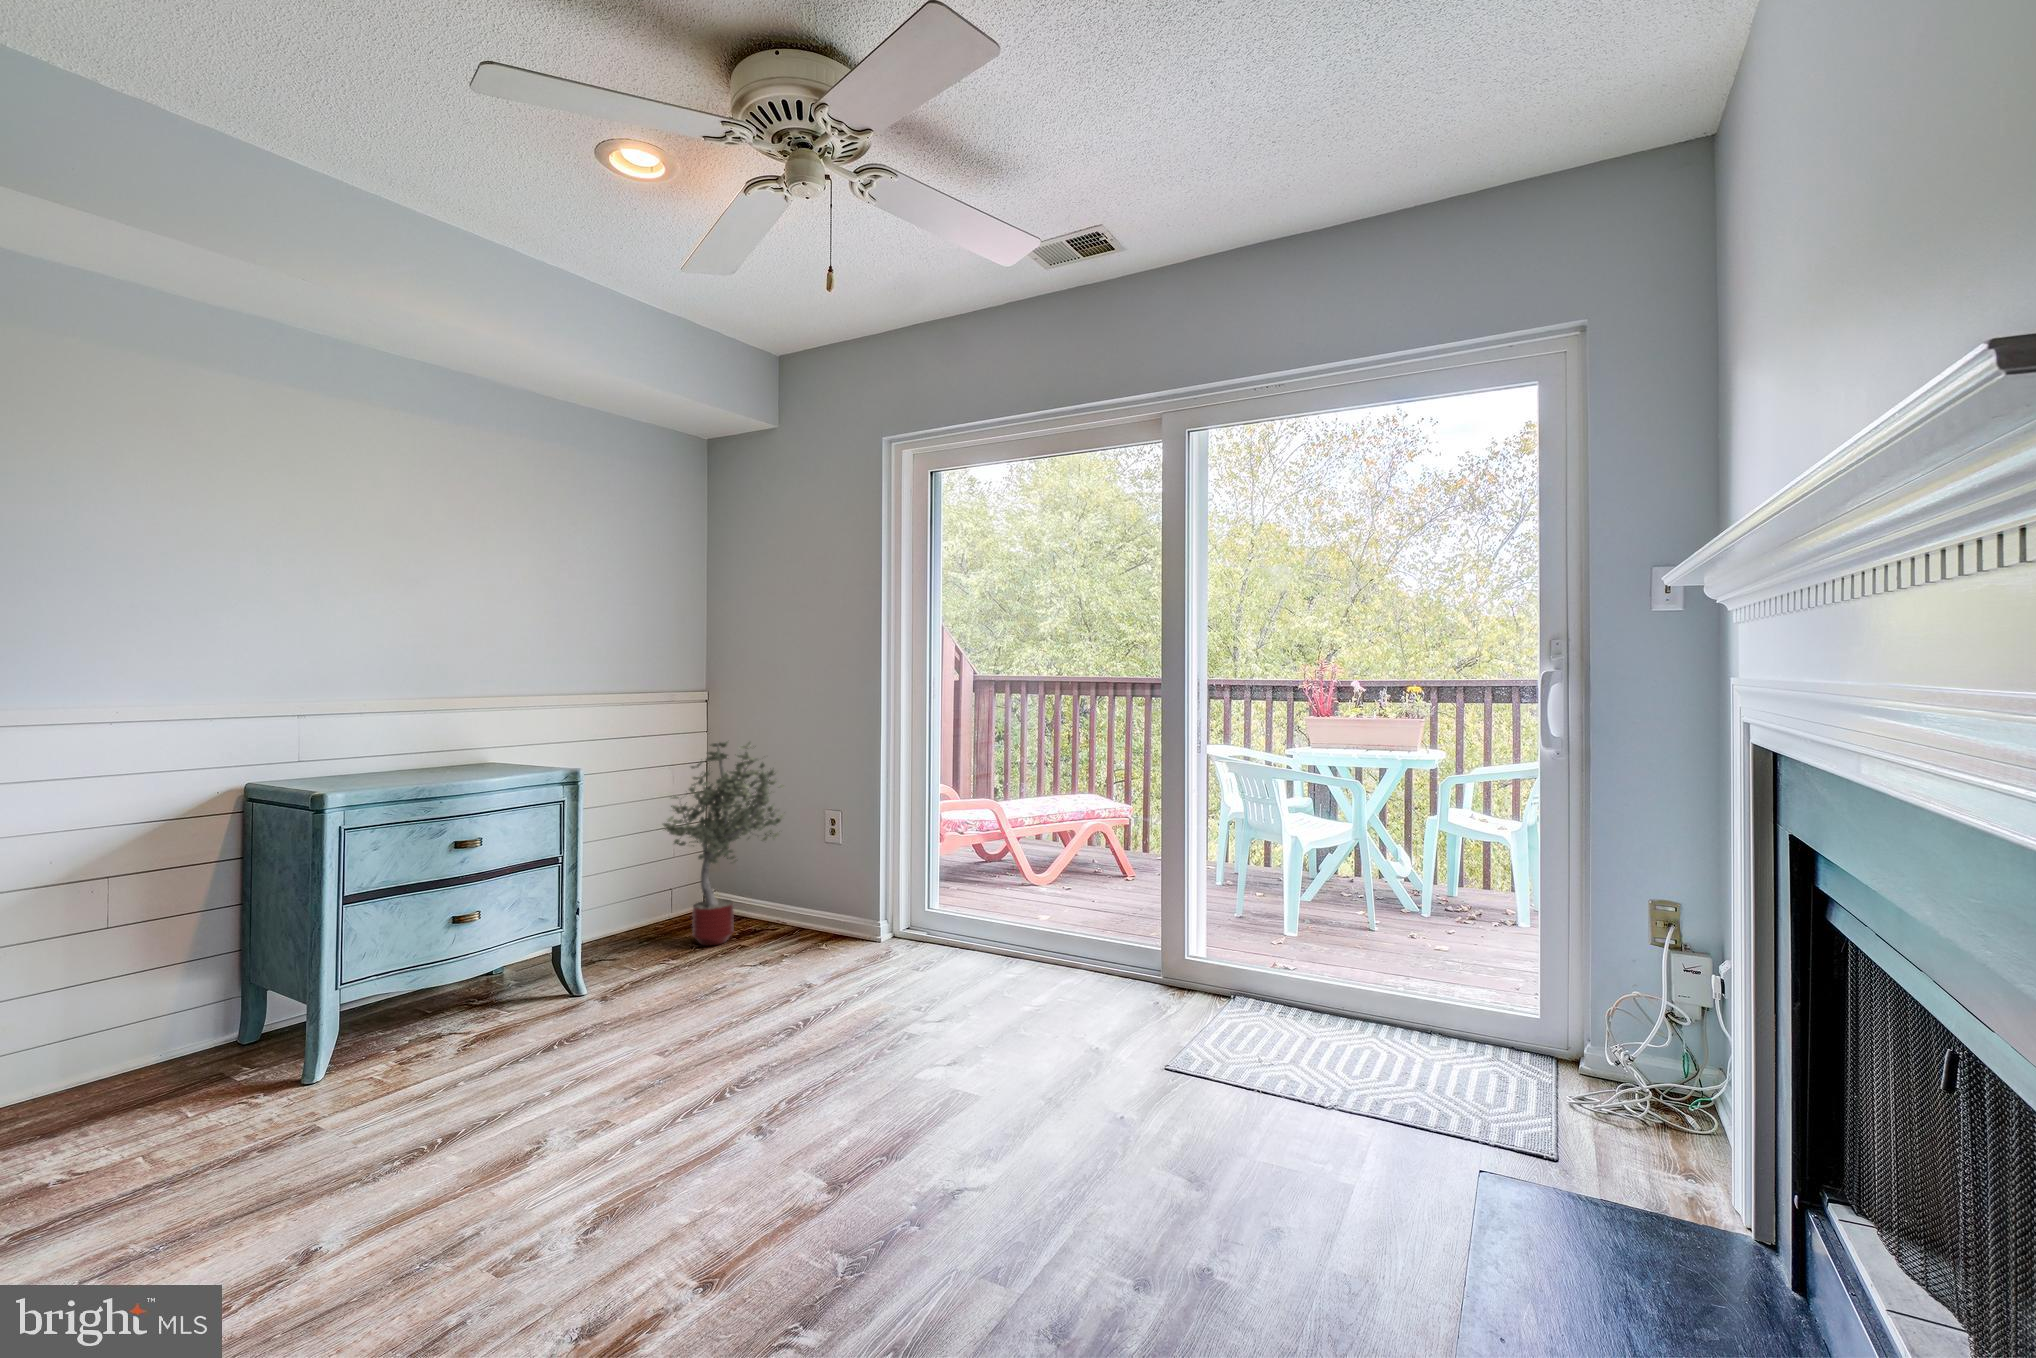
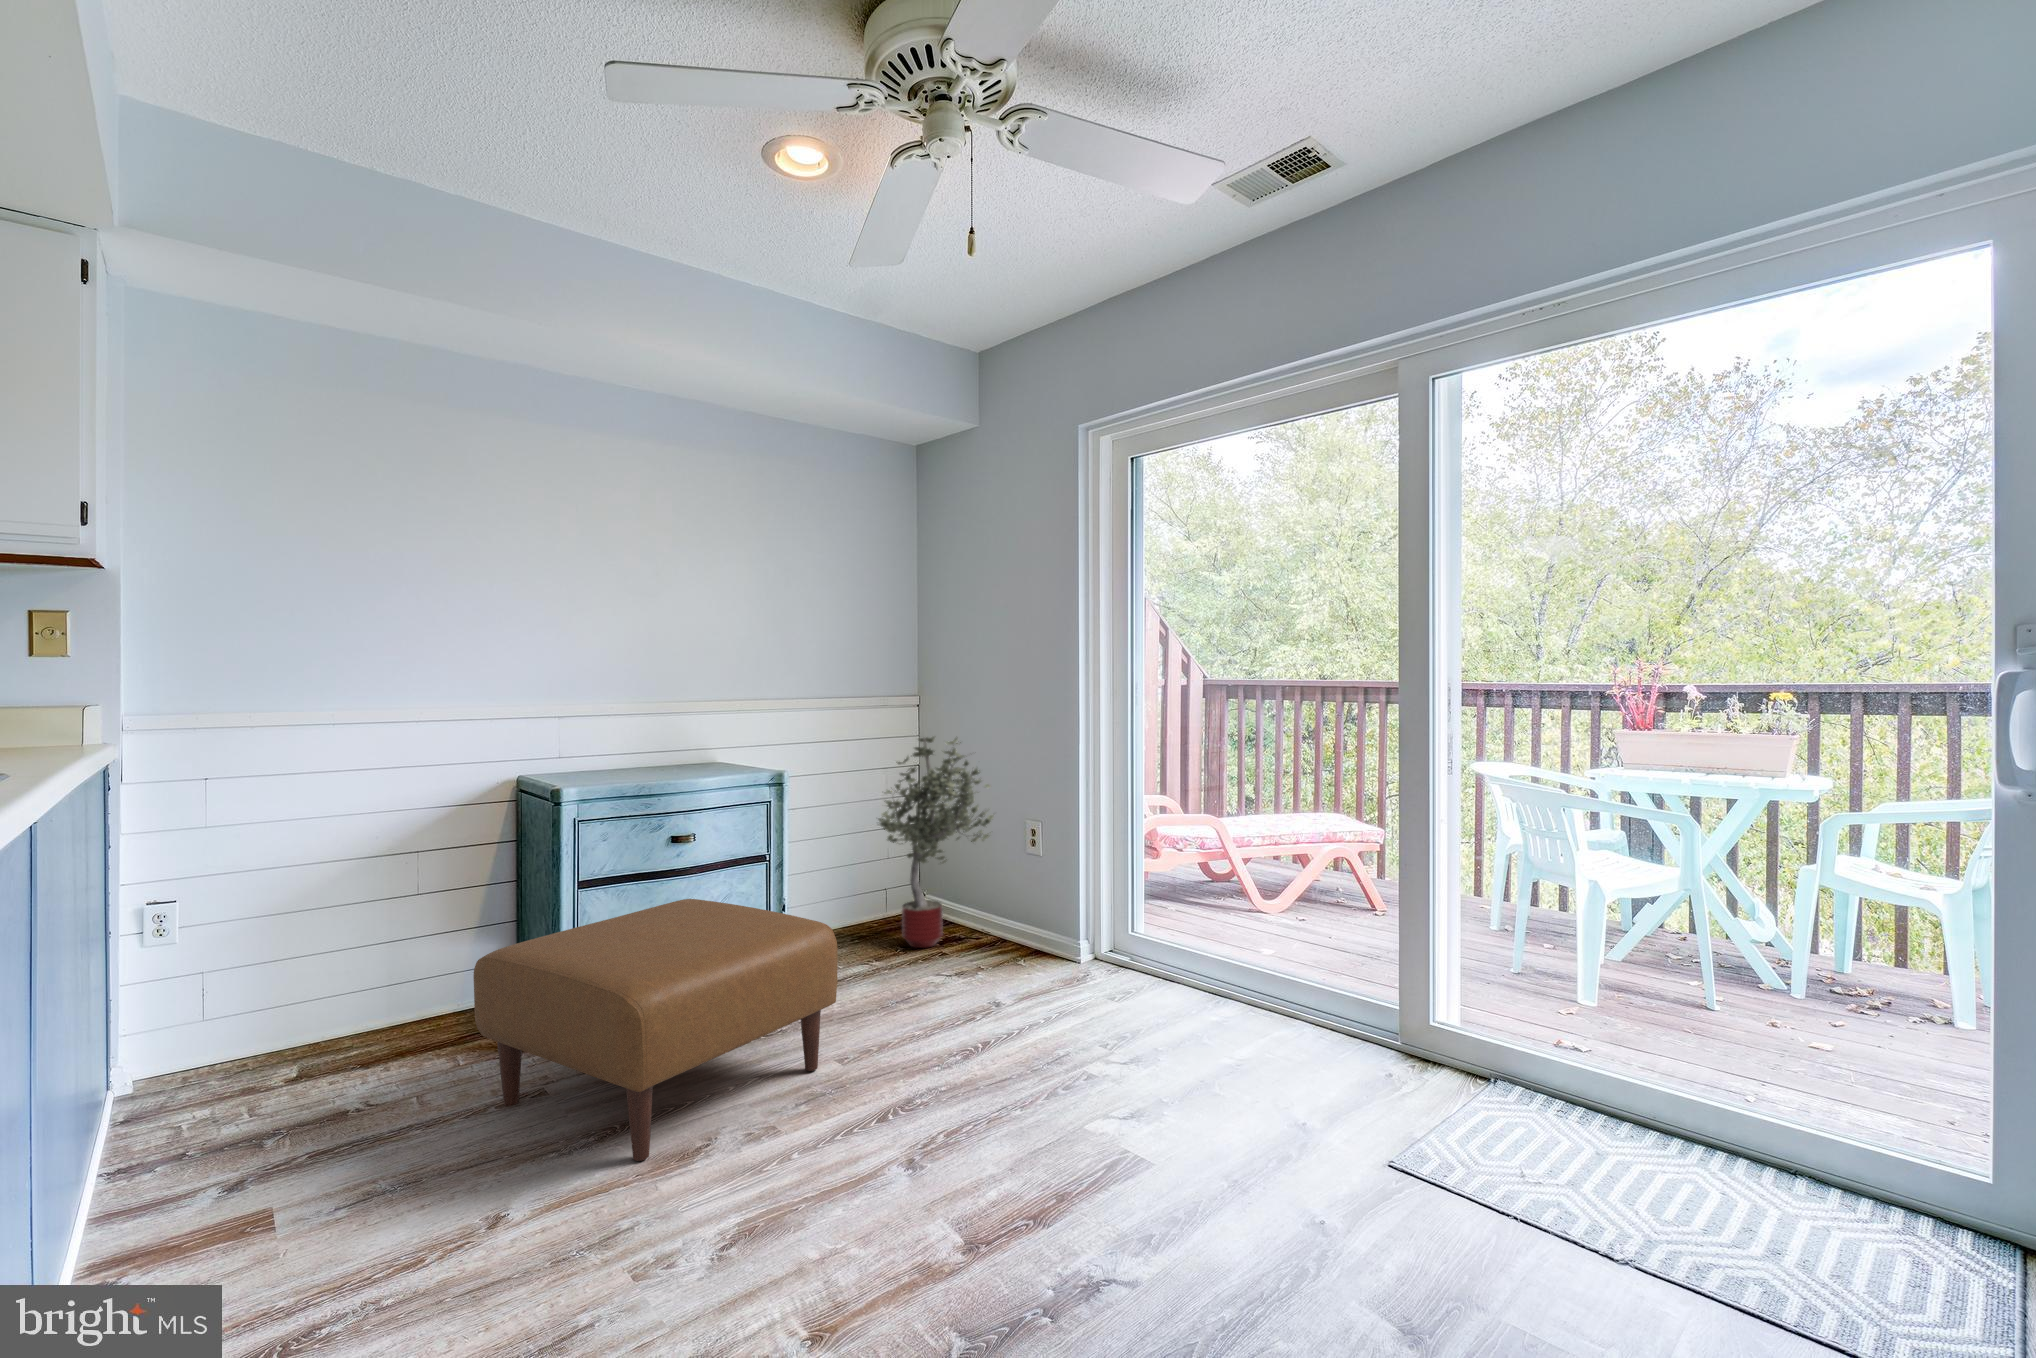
ottoman: none [234,907,661,1172] -> present [473,899,838,1161]

